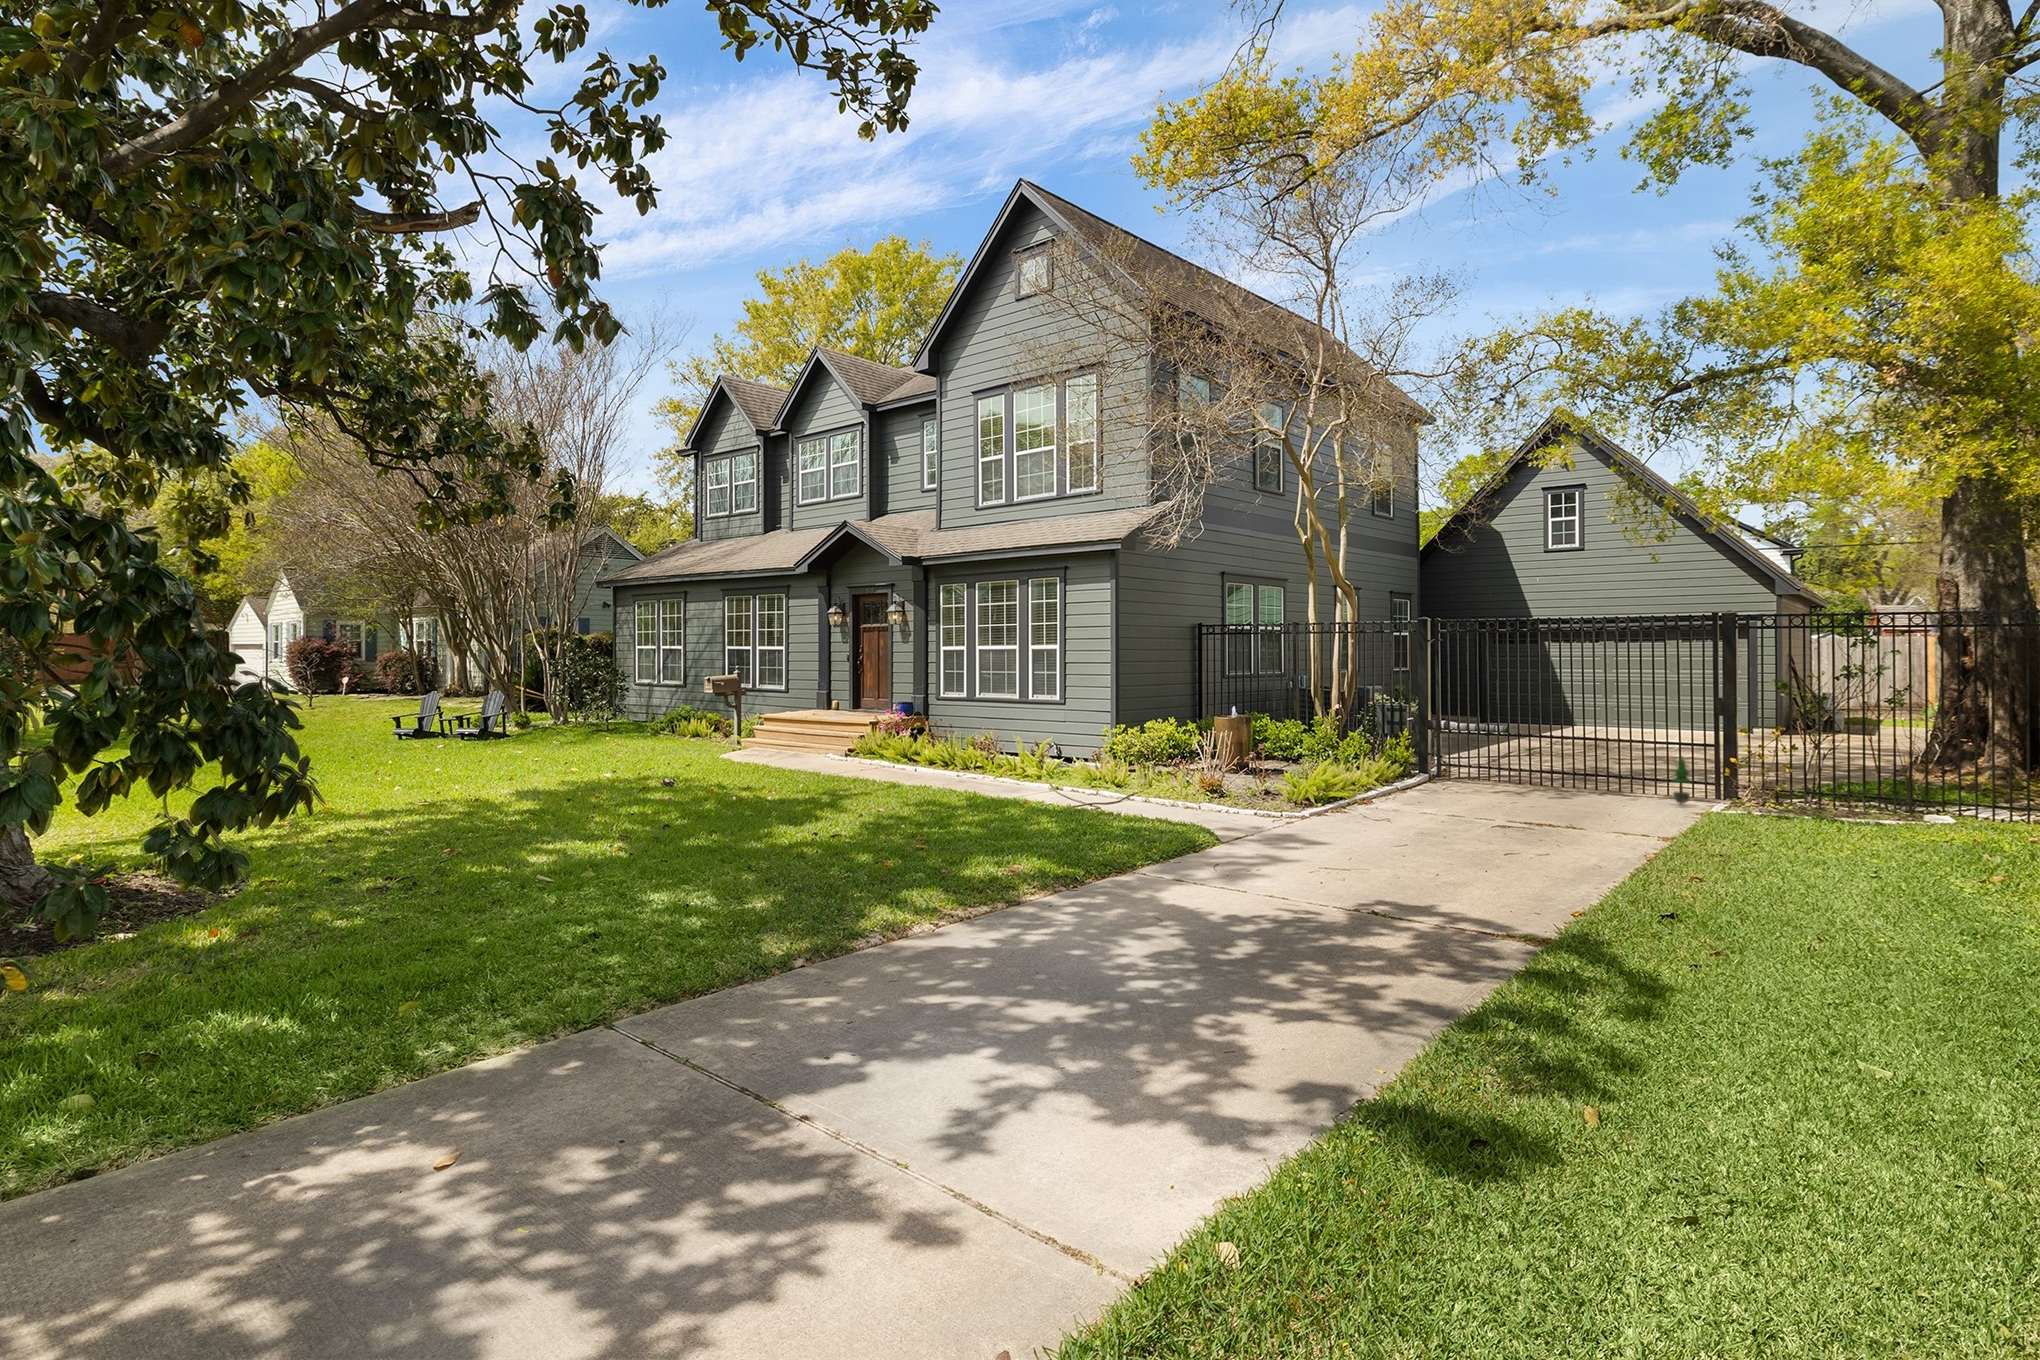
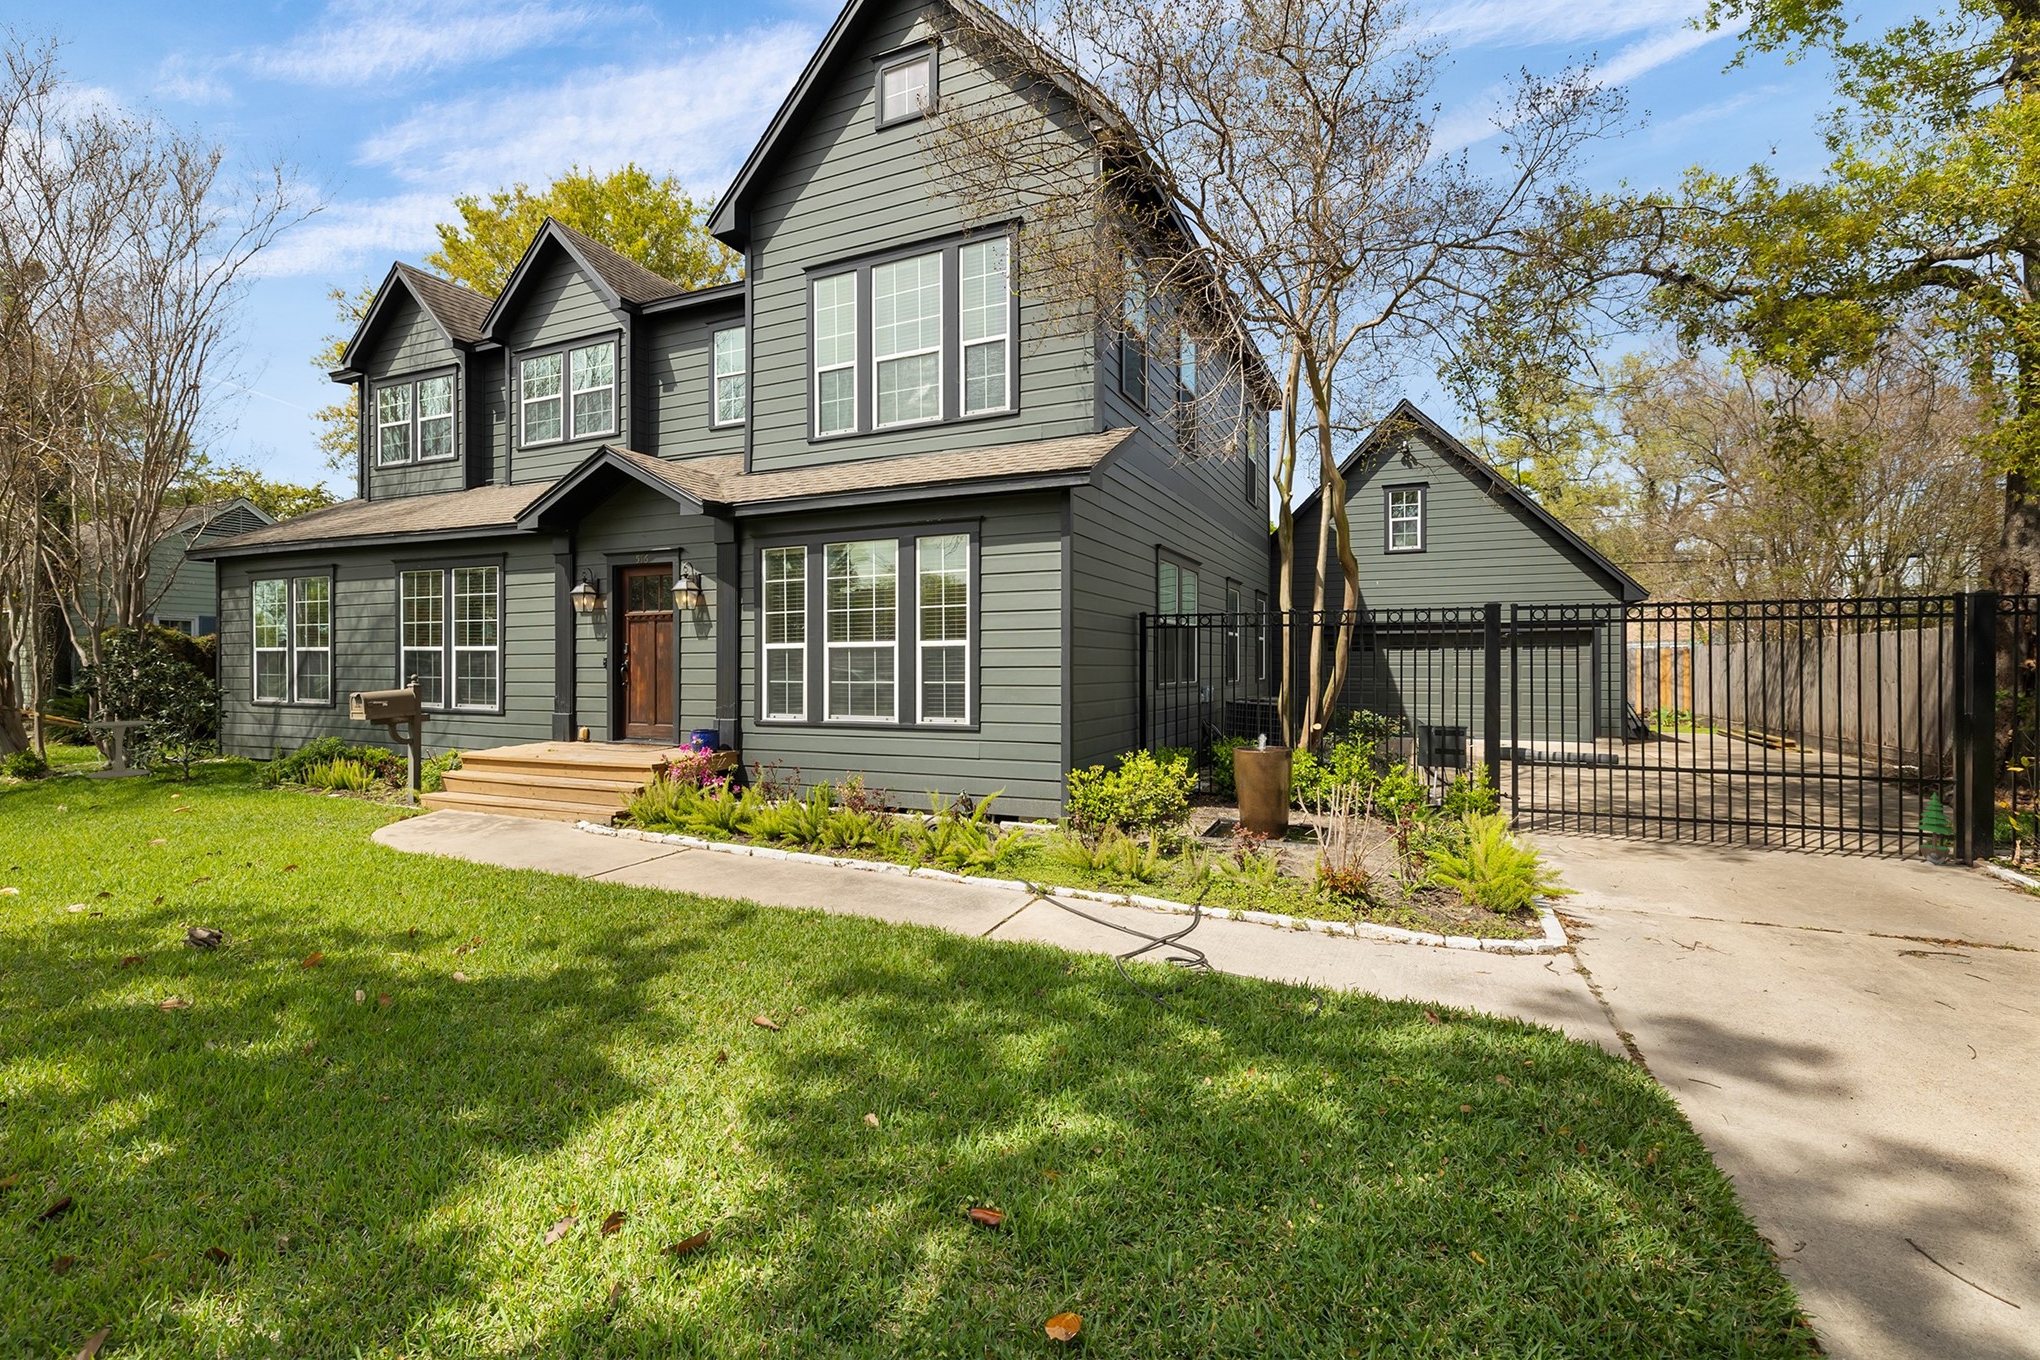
pedestal table: none [558,692,589,727] -> present [86,721,151,778]

